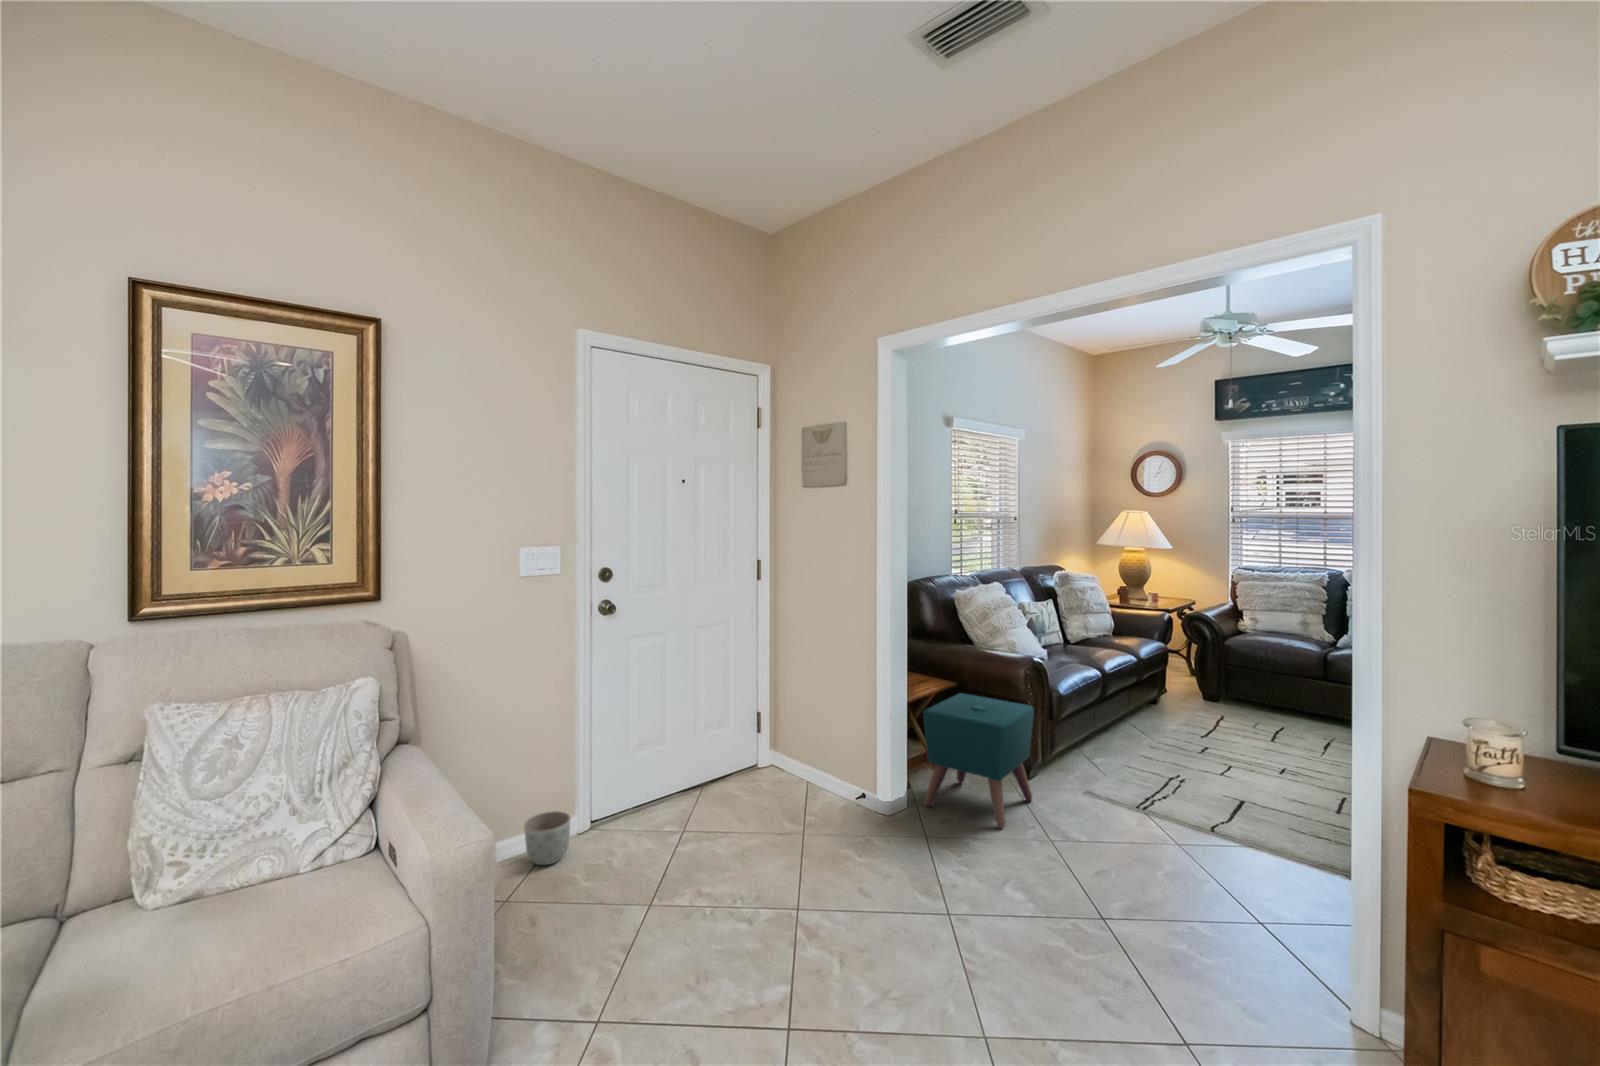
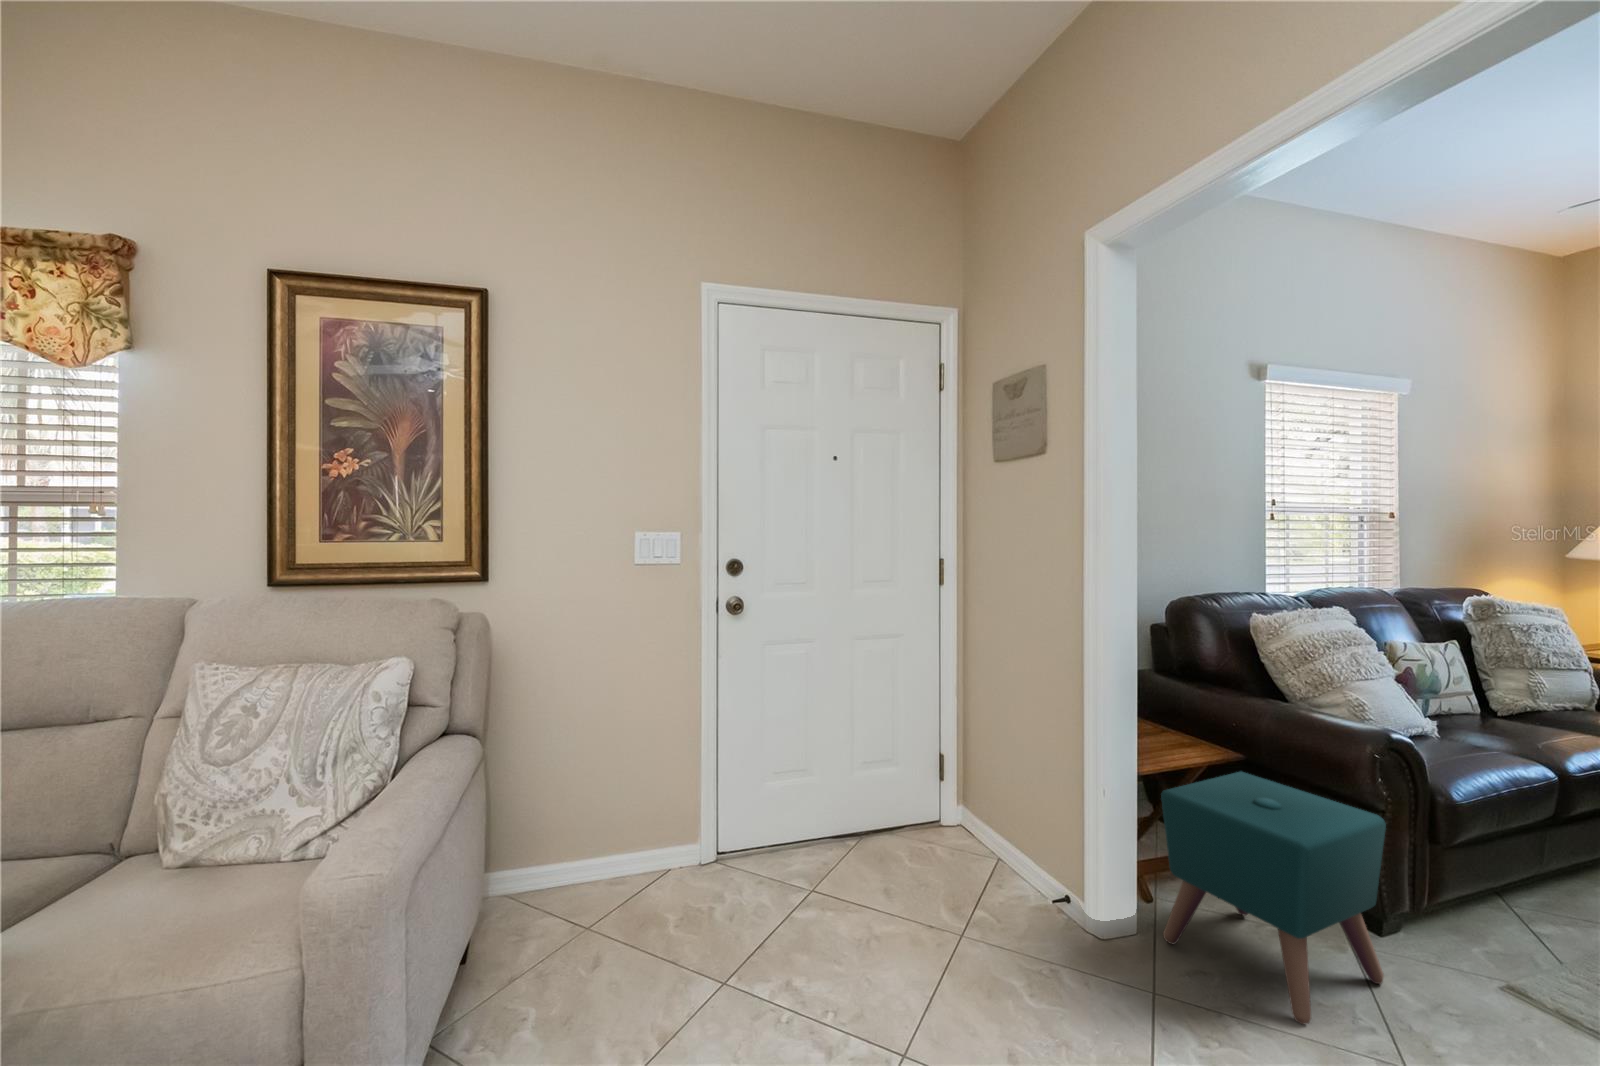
planter: present [524,811,571,865] -> none [623,832,674,895]

